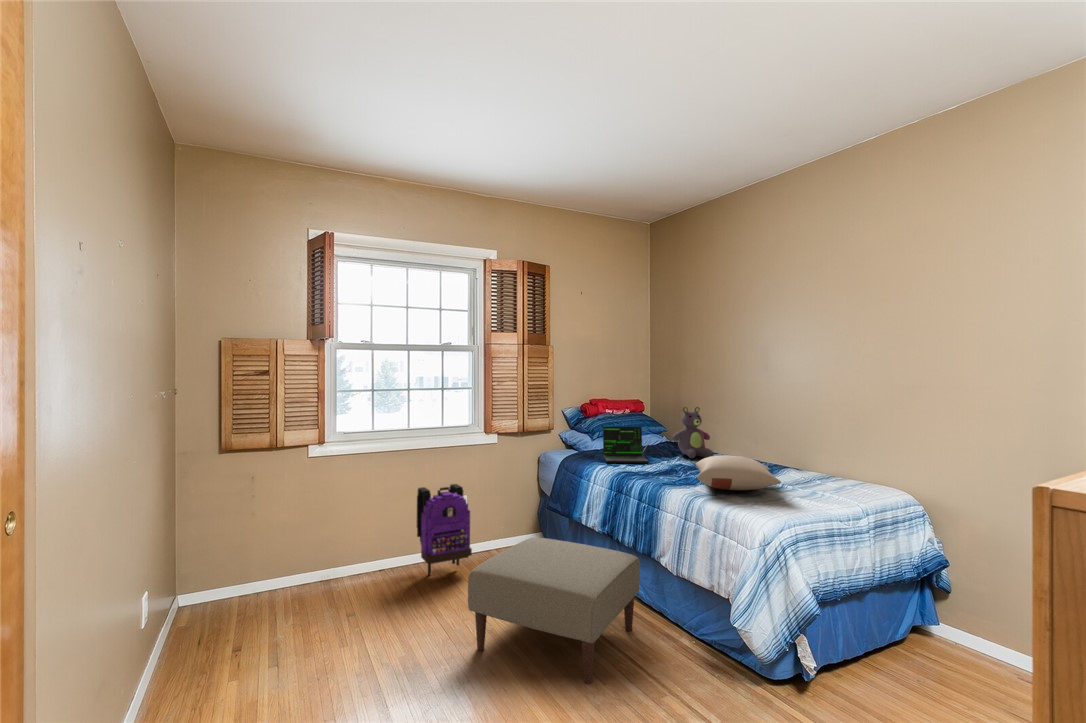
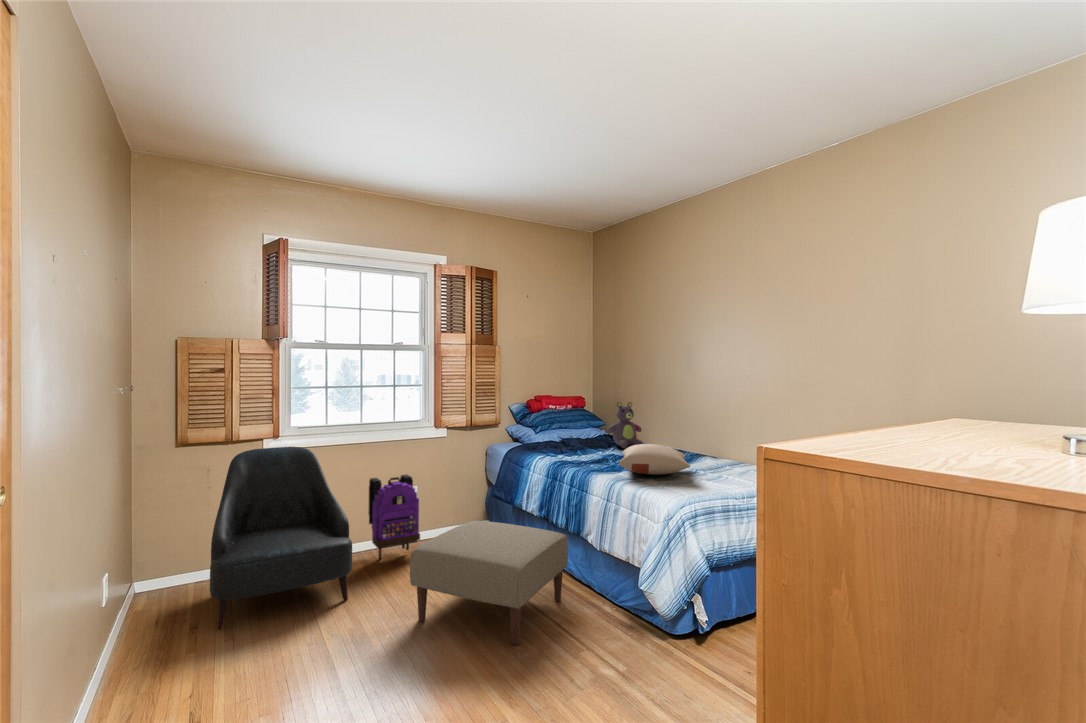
laptop: present [603,427,651,463] -> none [544,420,589,453]
armchair: none [256,453,403,653] -> present [210,447,352,630]

